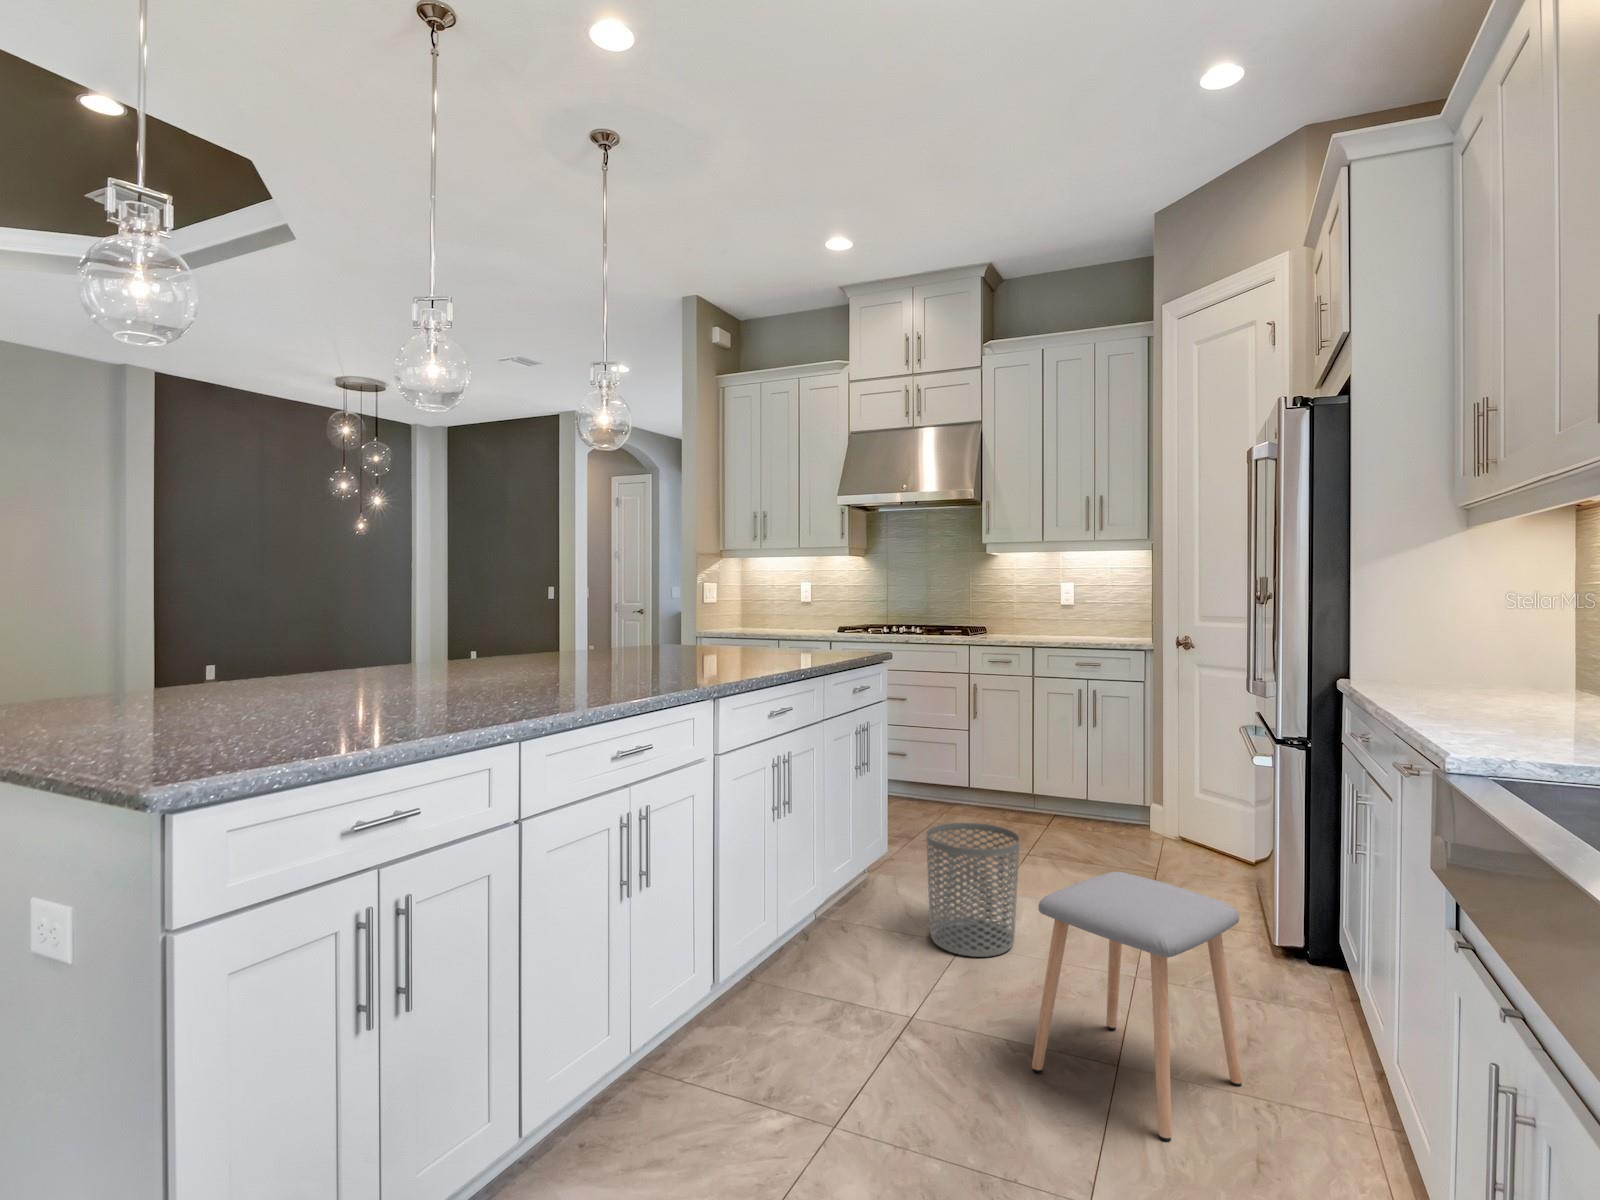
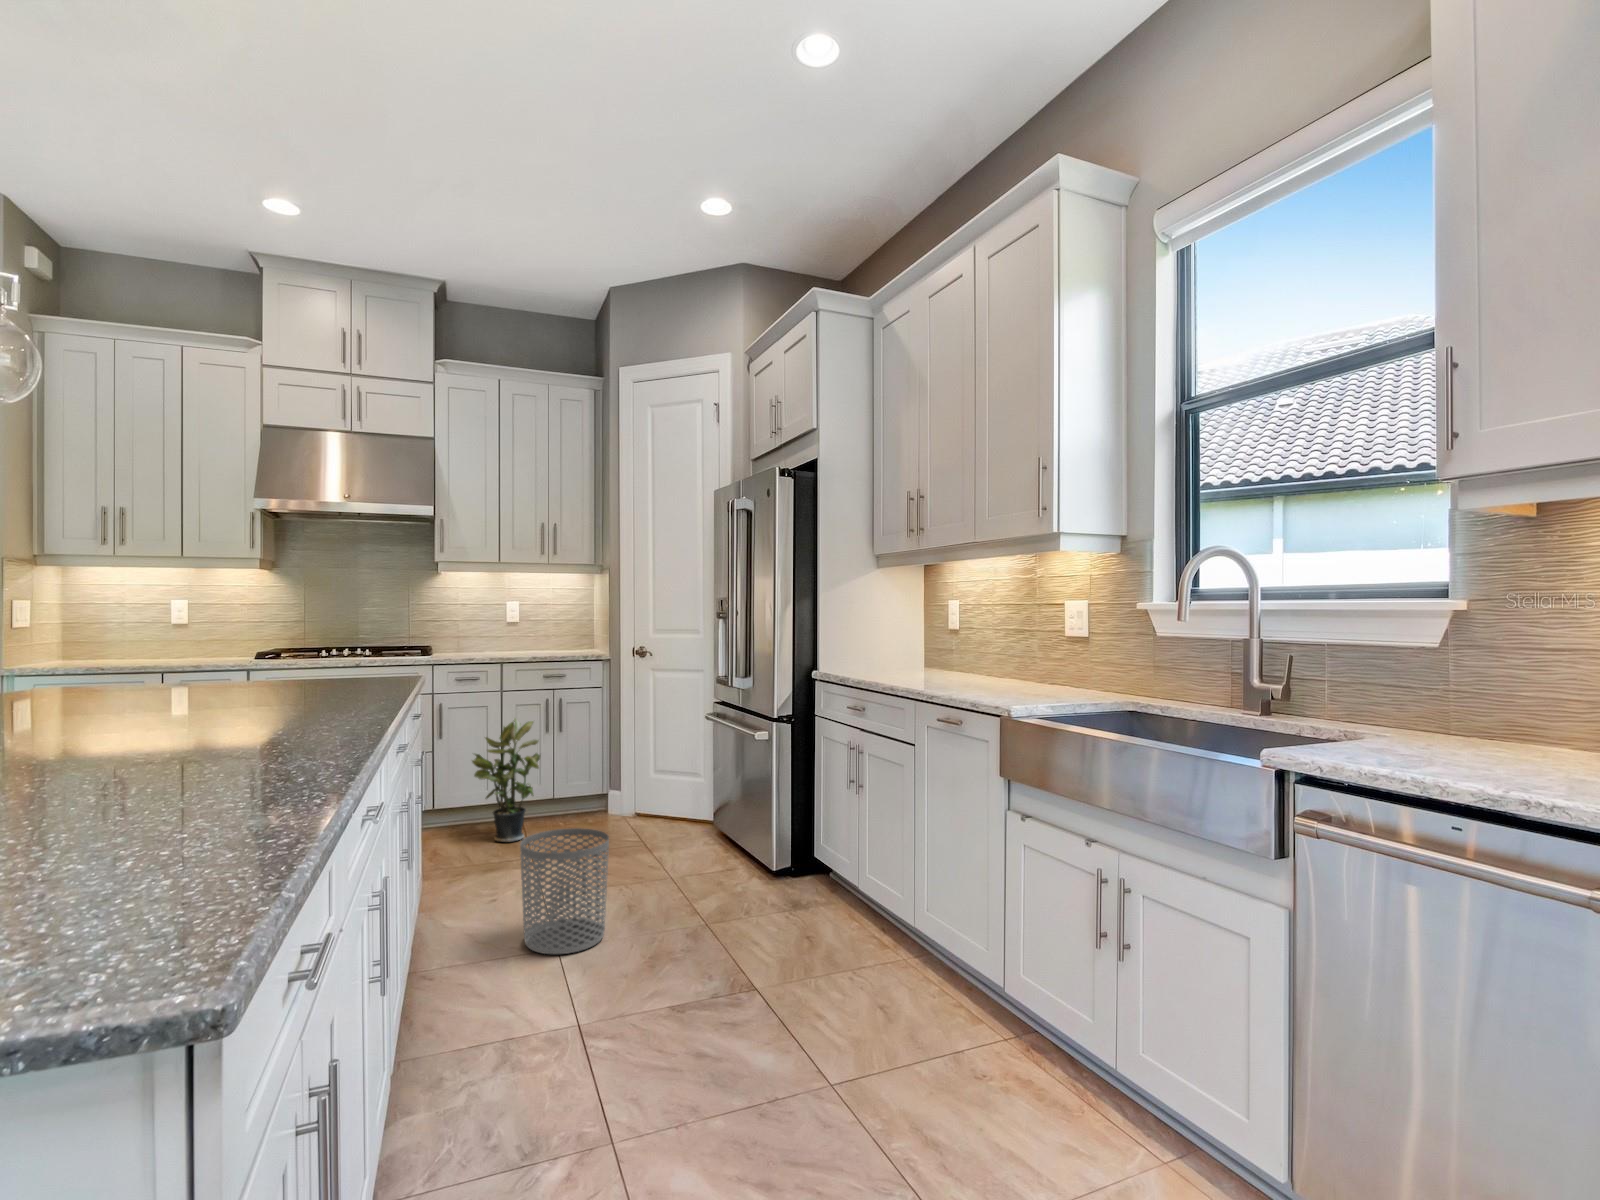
potted plant: none [988,705,1061,833] -> present [472,719,540,842]
stool: present [1032,872,1242,1141] -> none [709,833,832,1014]

